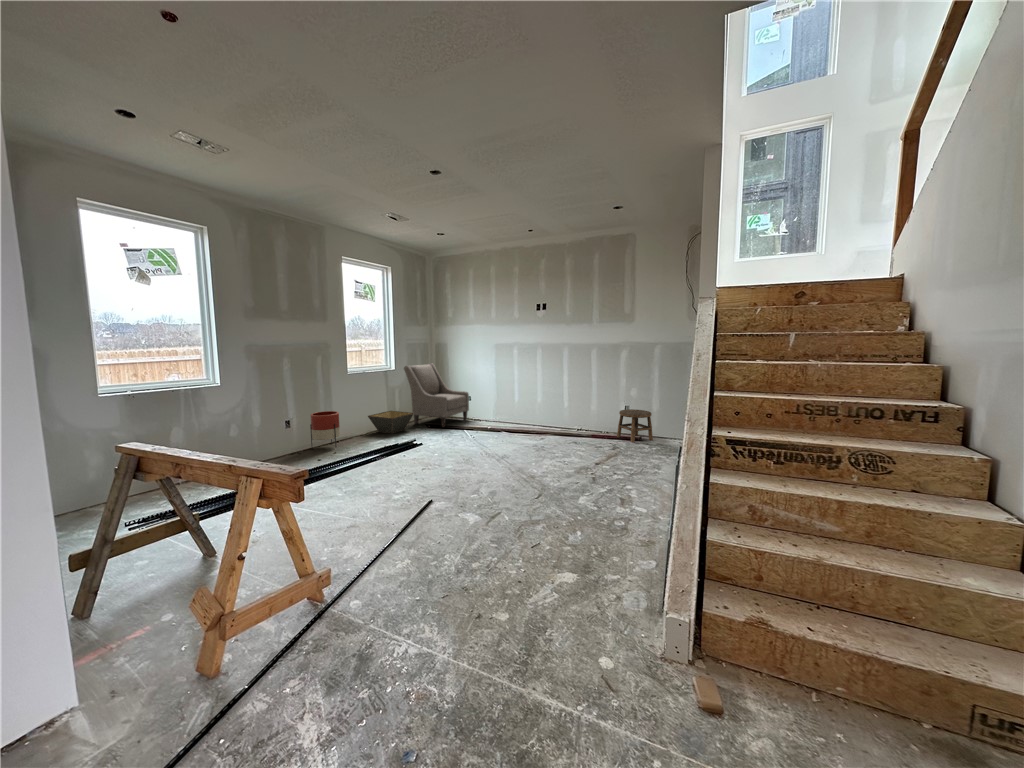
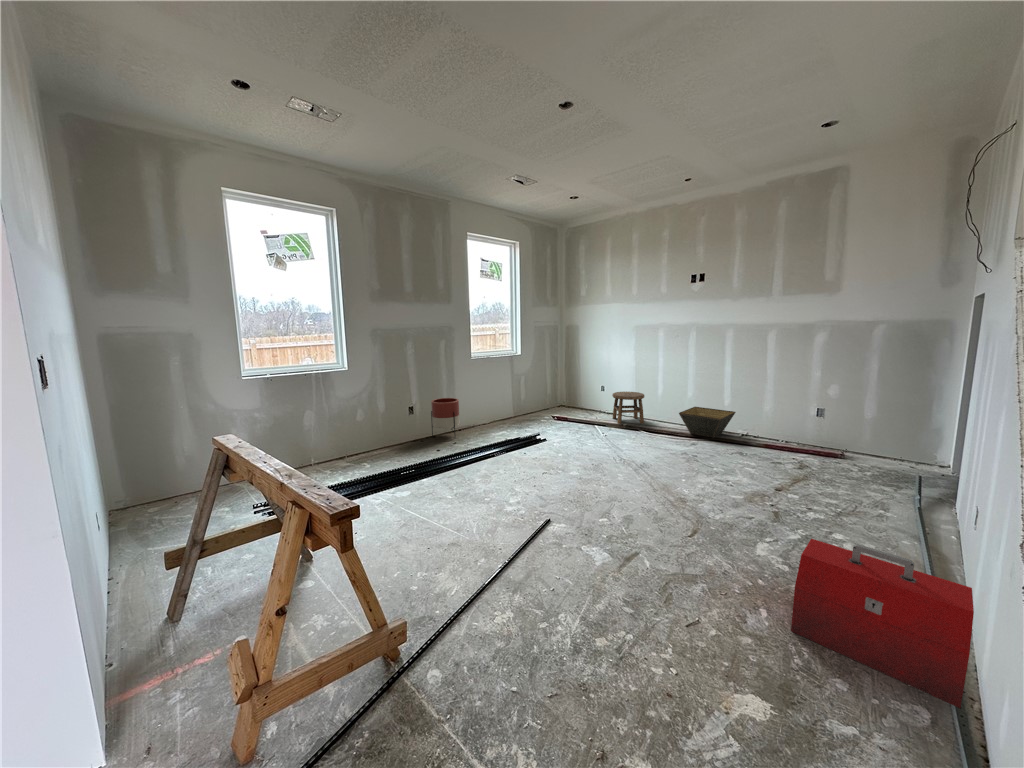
chair: present [404,364,469,427] -> none [528,347,600,420]
stool: present [617,409,653,443] -> present [612,392,644,424]
basket: present [368,411,414,434] -> present [679,407,736,438]
toolbox: none [593,478,676,557] -> present [791,539,974,708]

